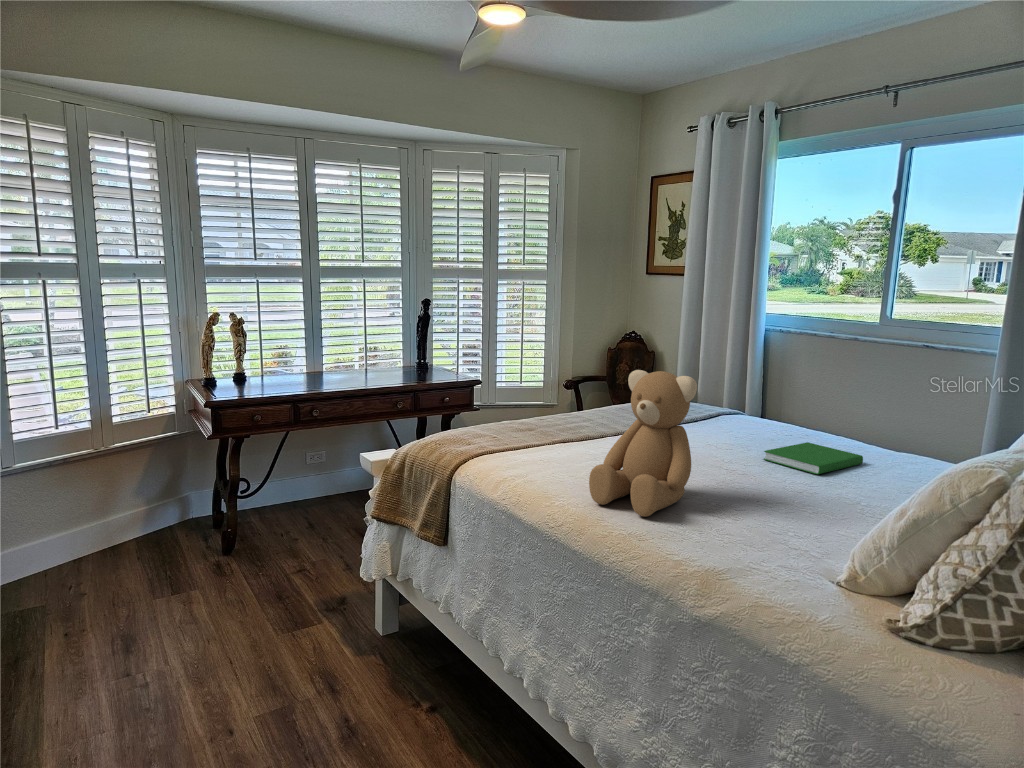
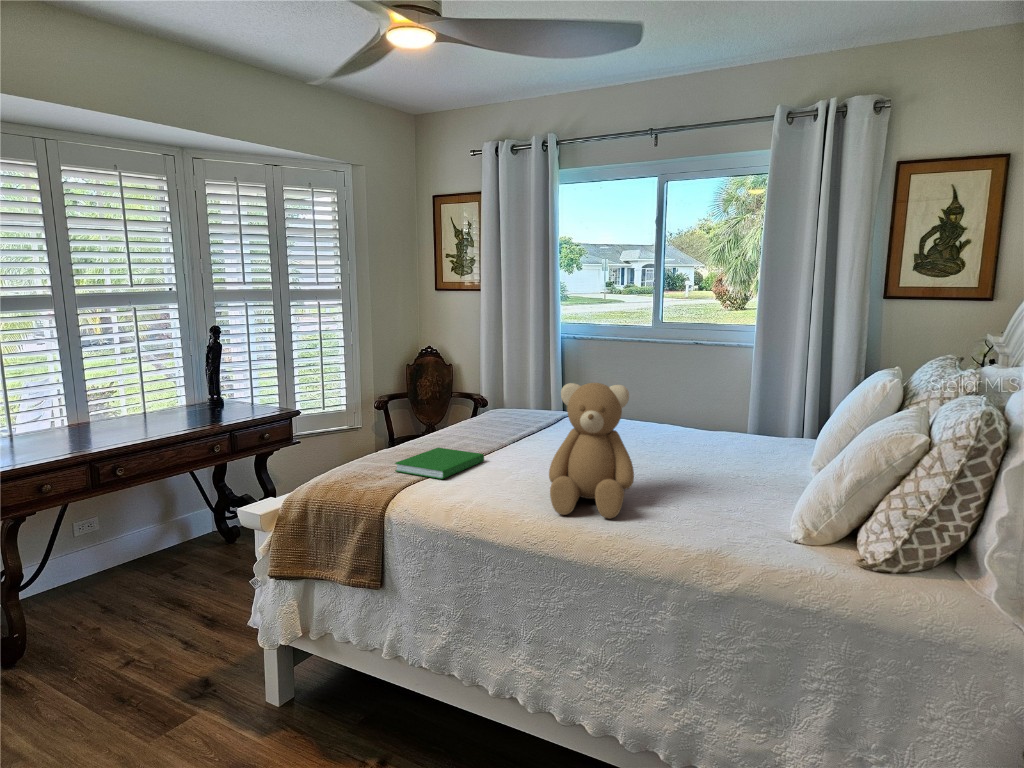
hardcover book: present [764,442,863,474] -> present [395,448,484,479]

